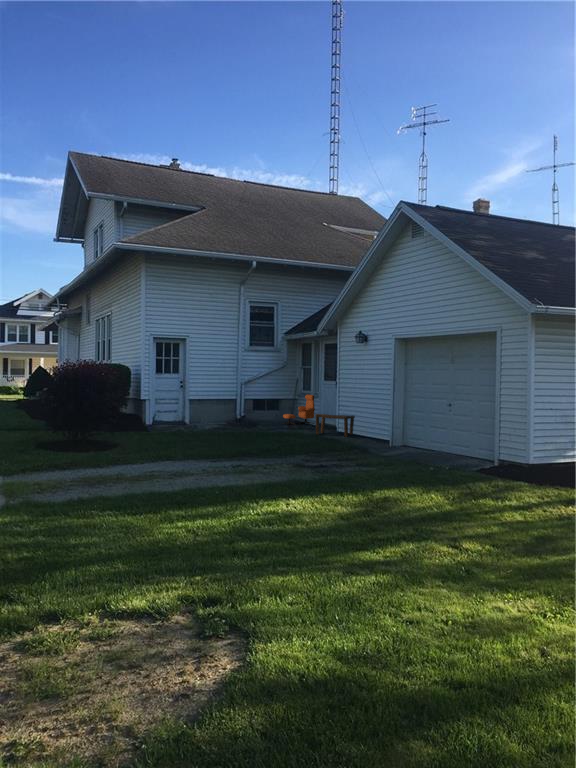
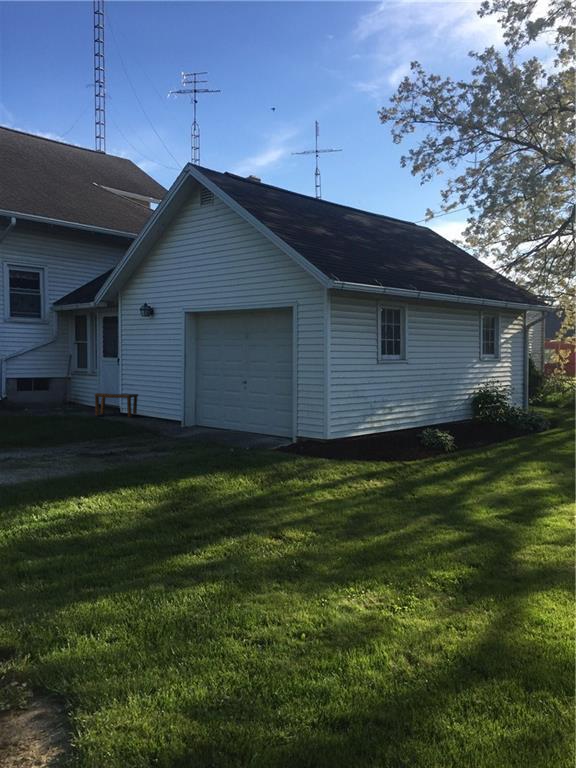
lounge chair: present [282,394,315,425] -> none [53,372,92,406]

